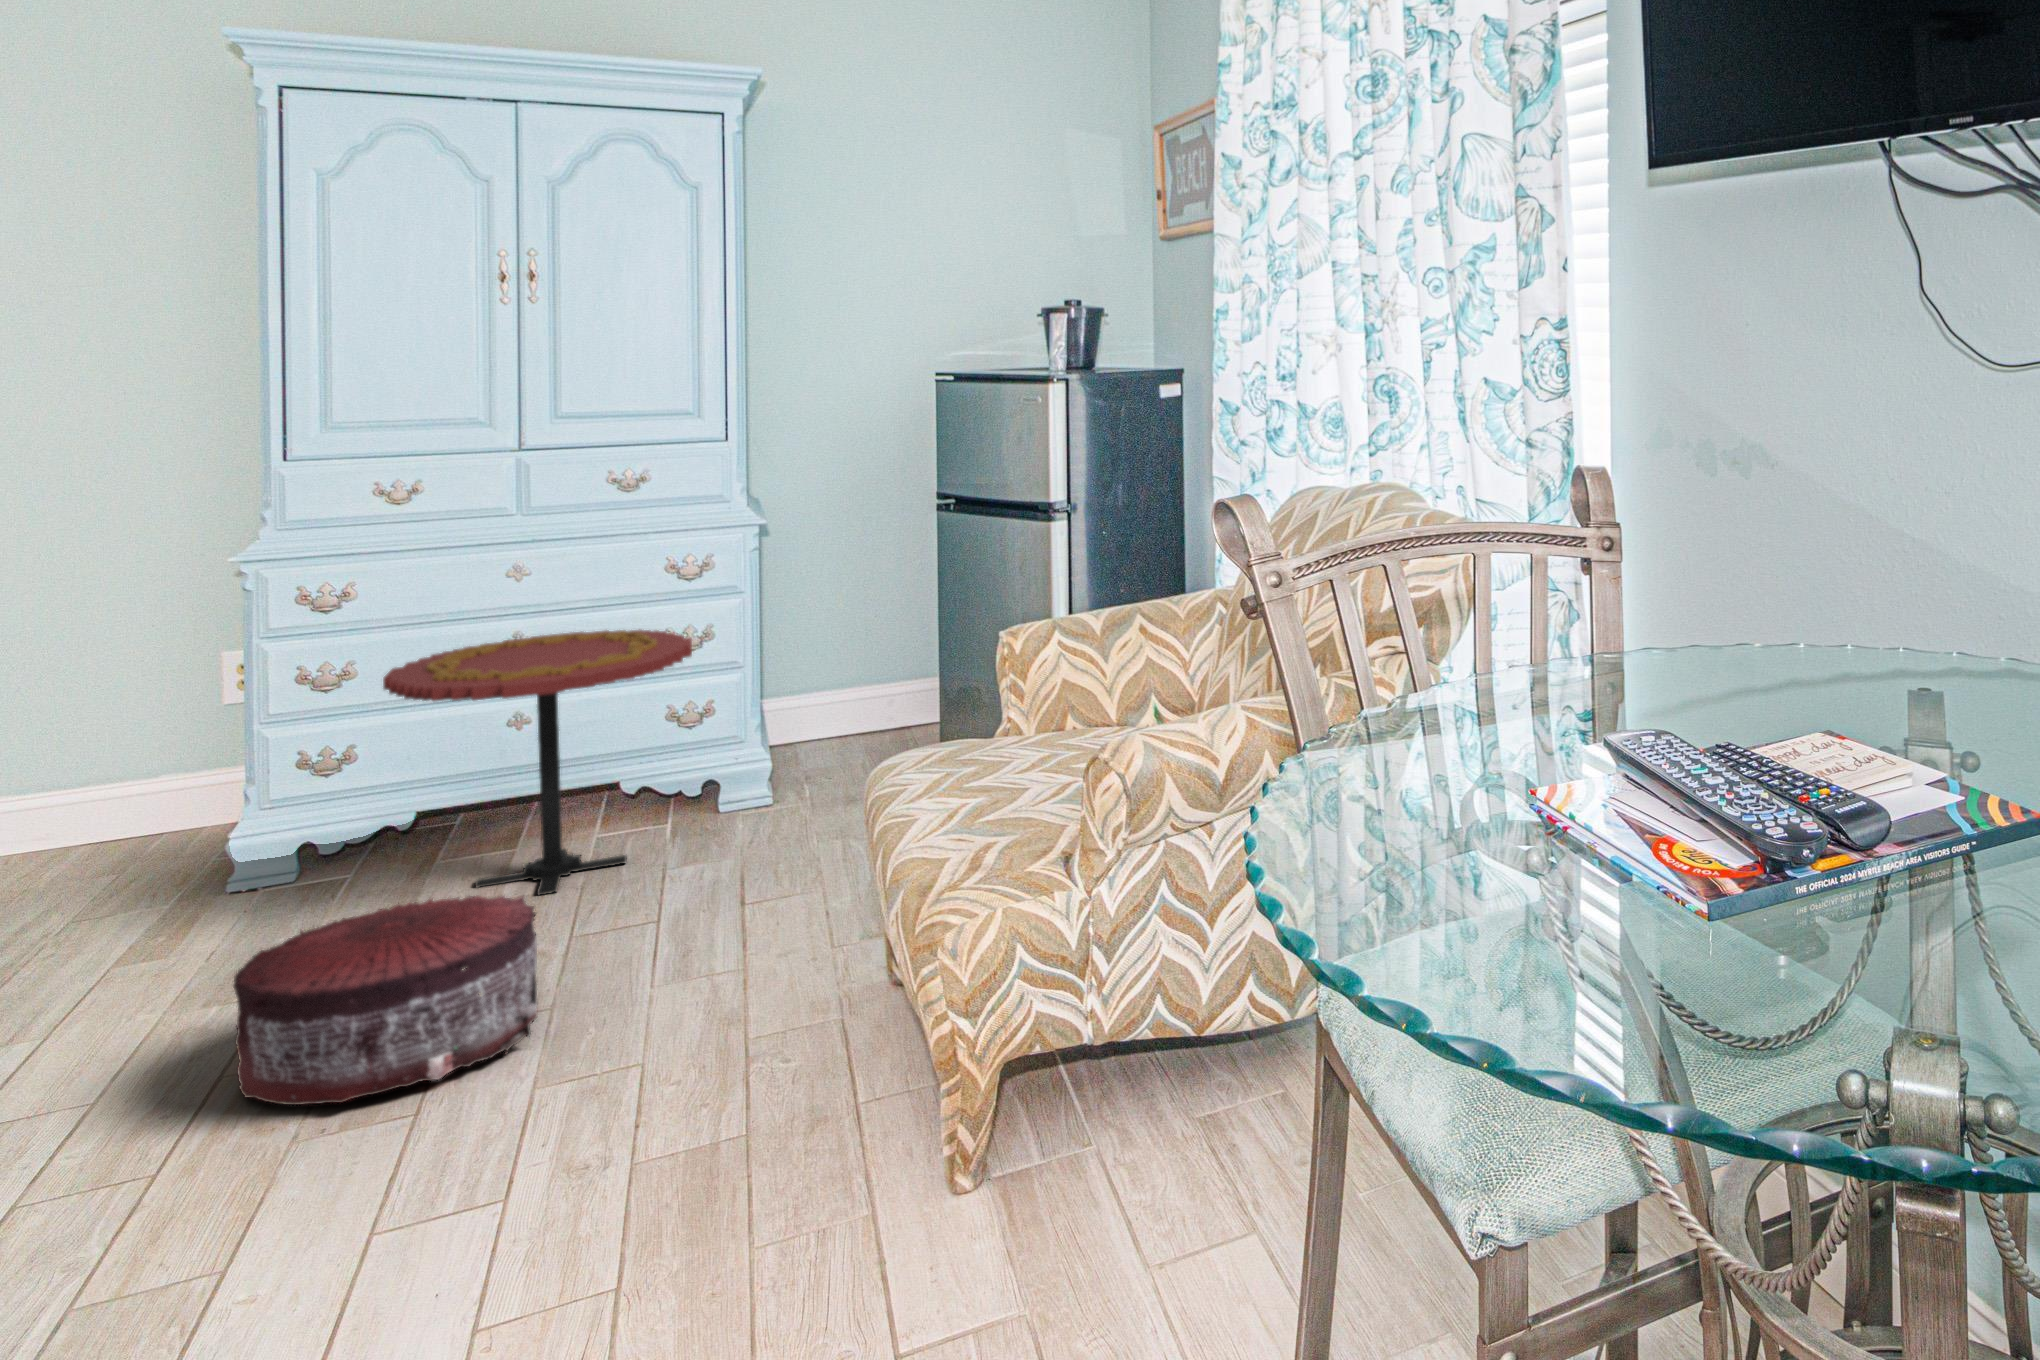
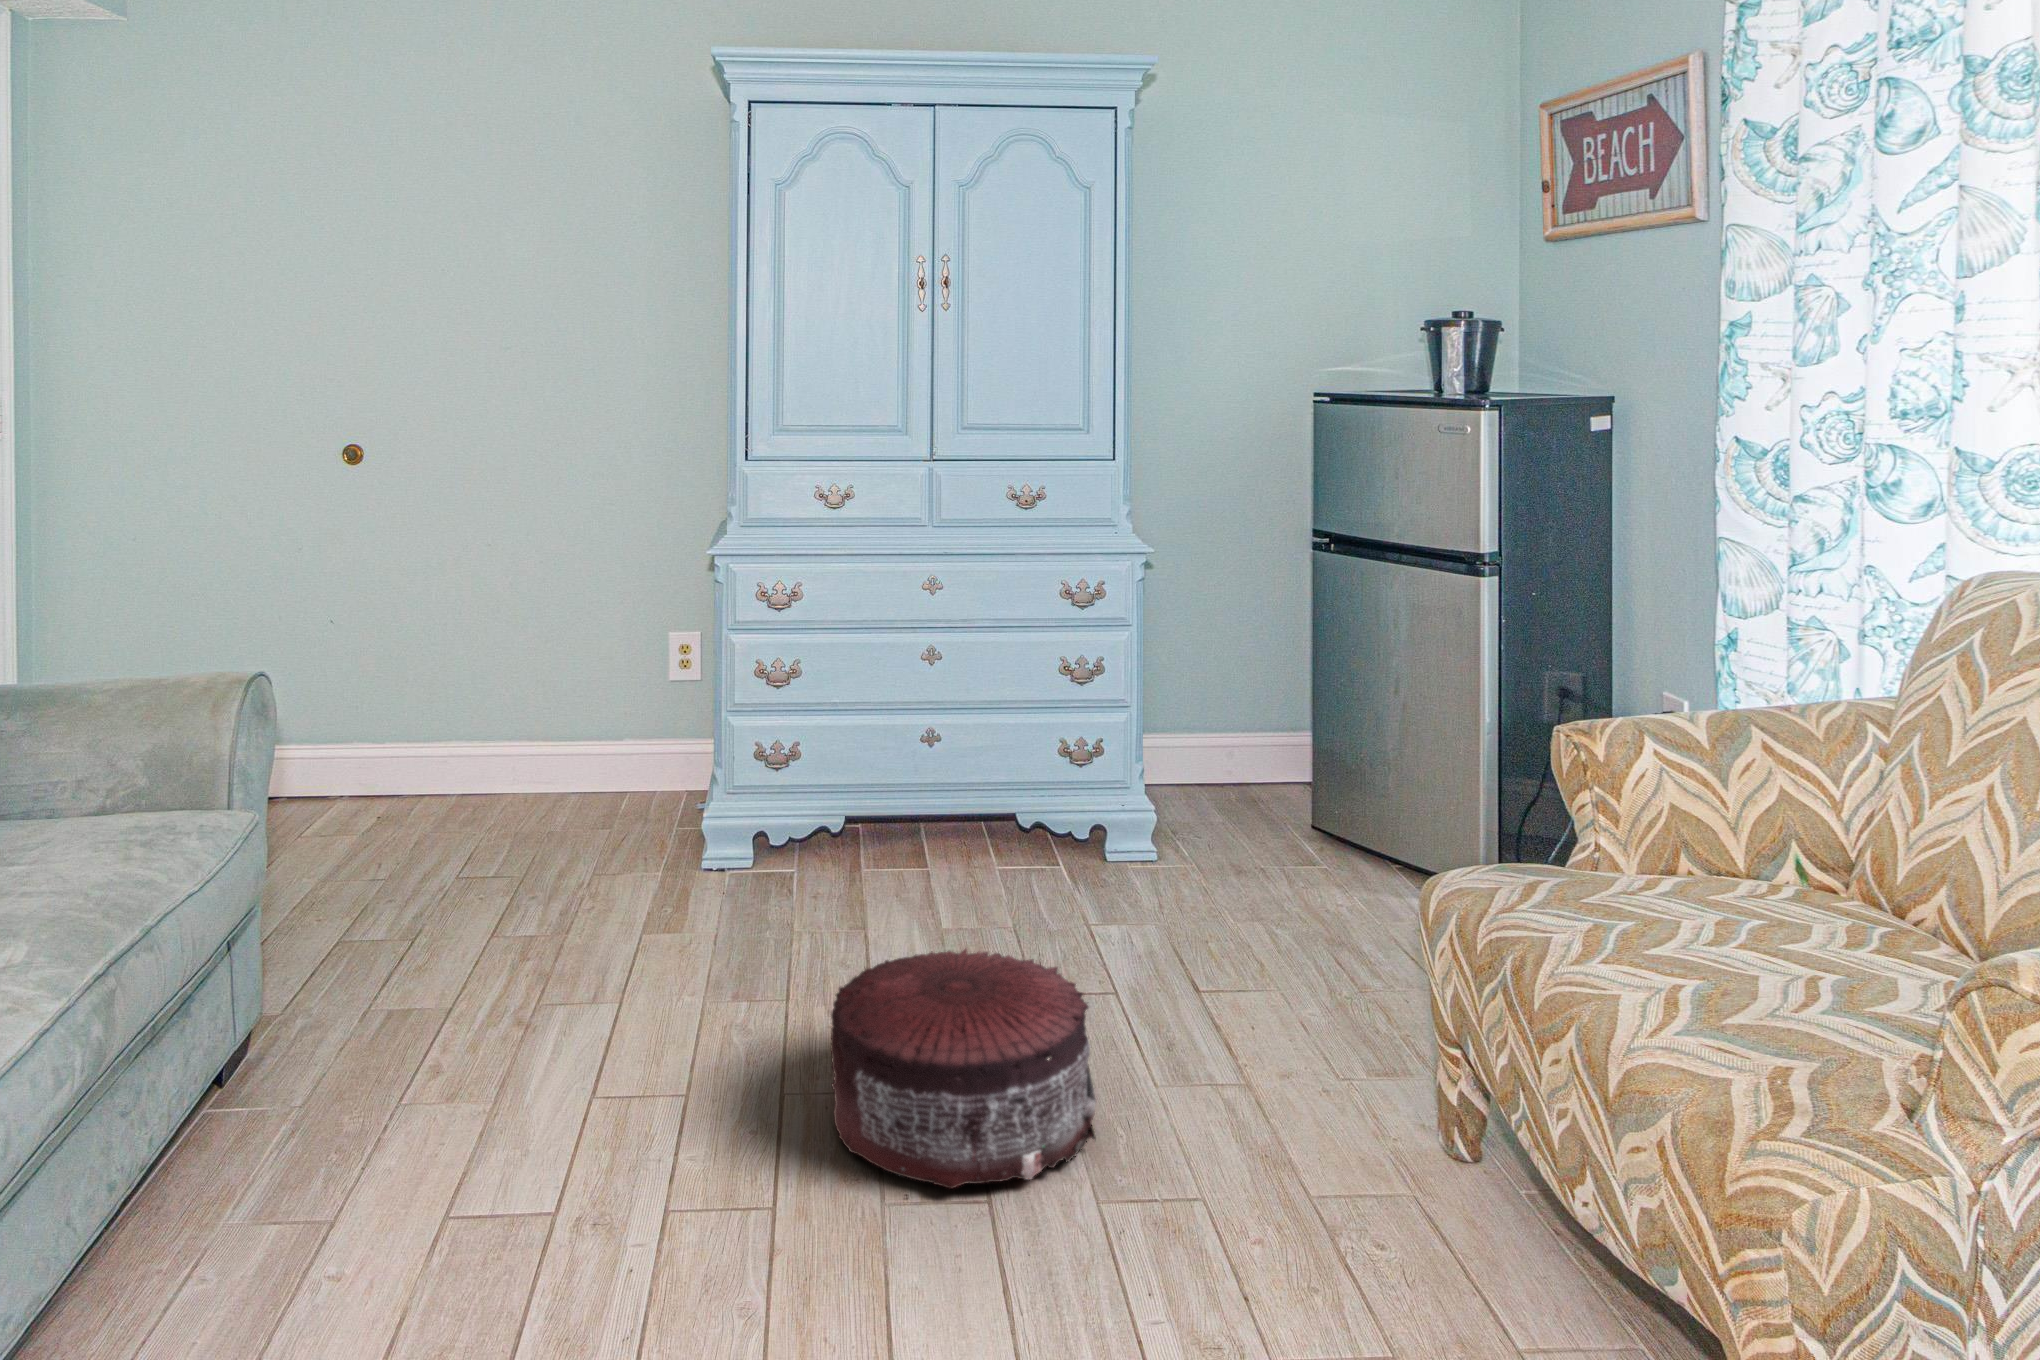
side table: present [383,629,692,895] -> none [856,652,1122,932]

